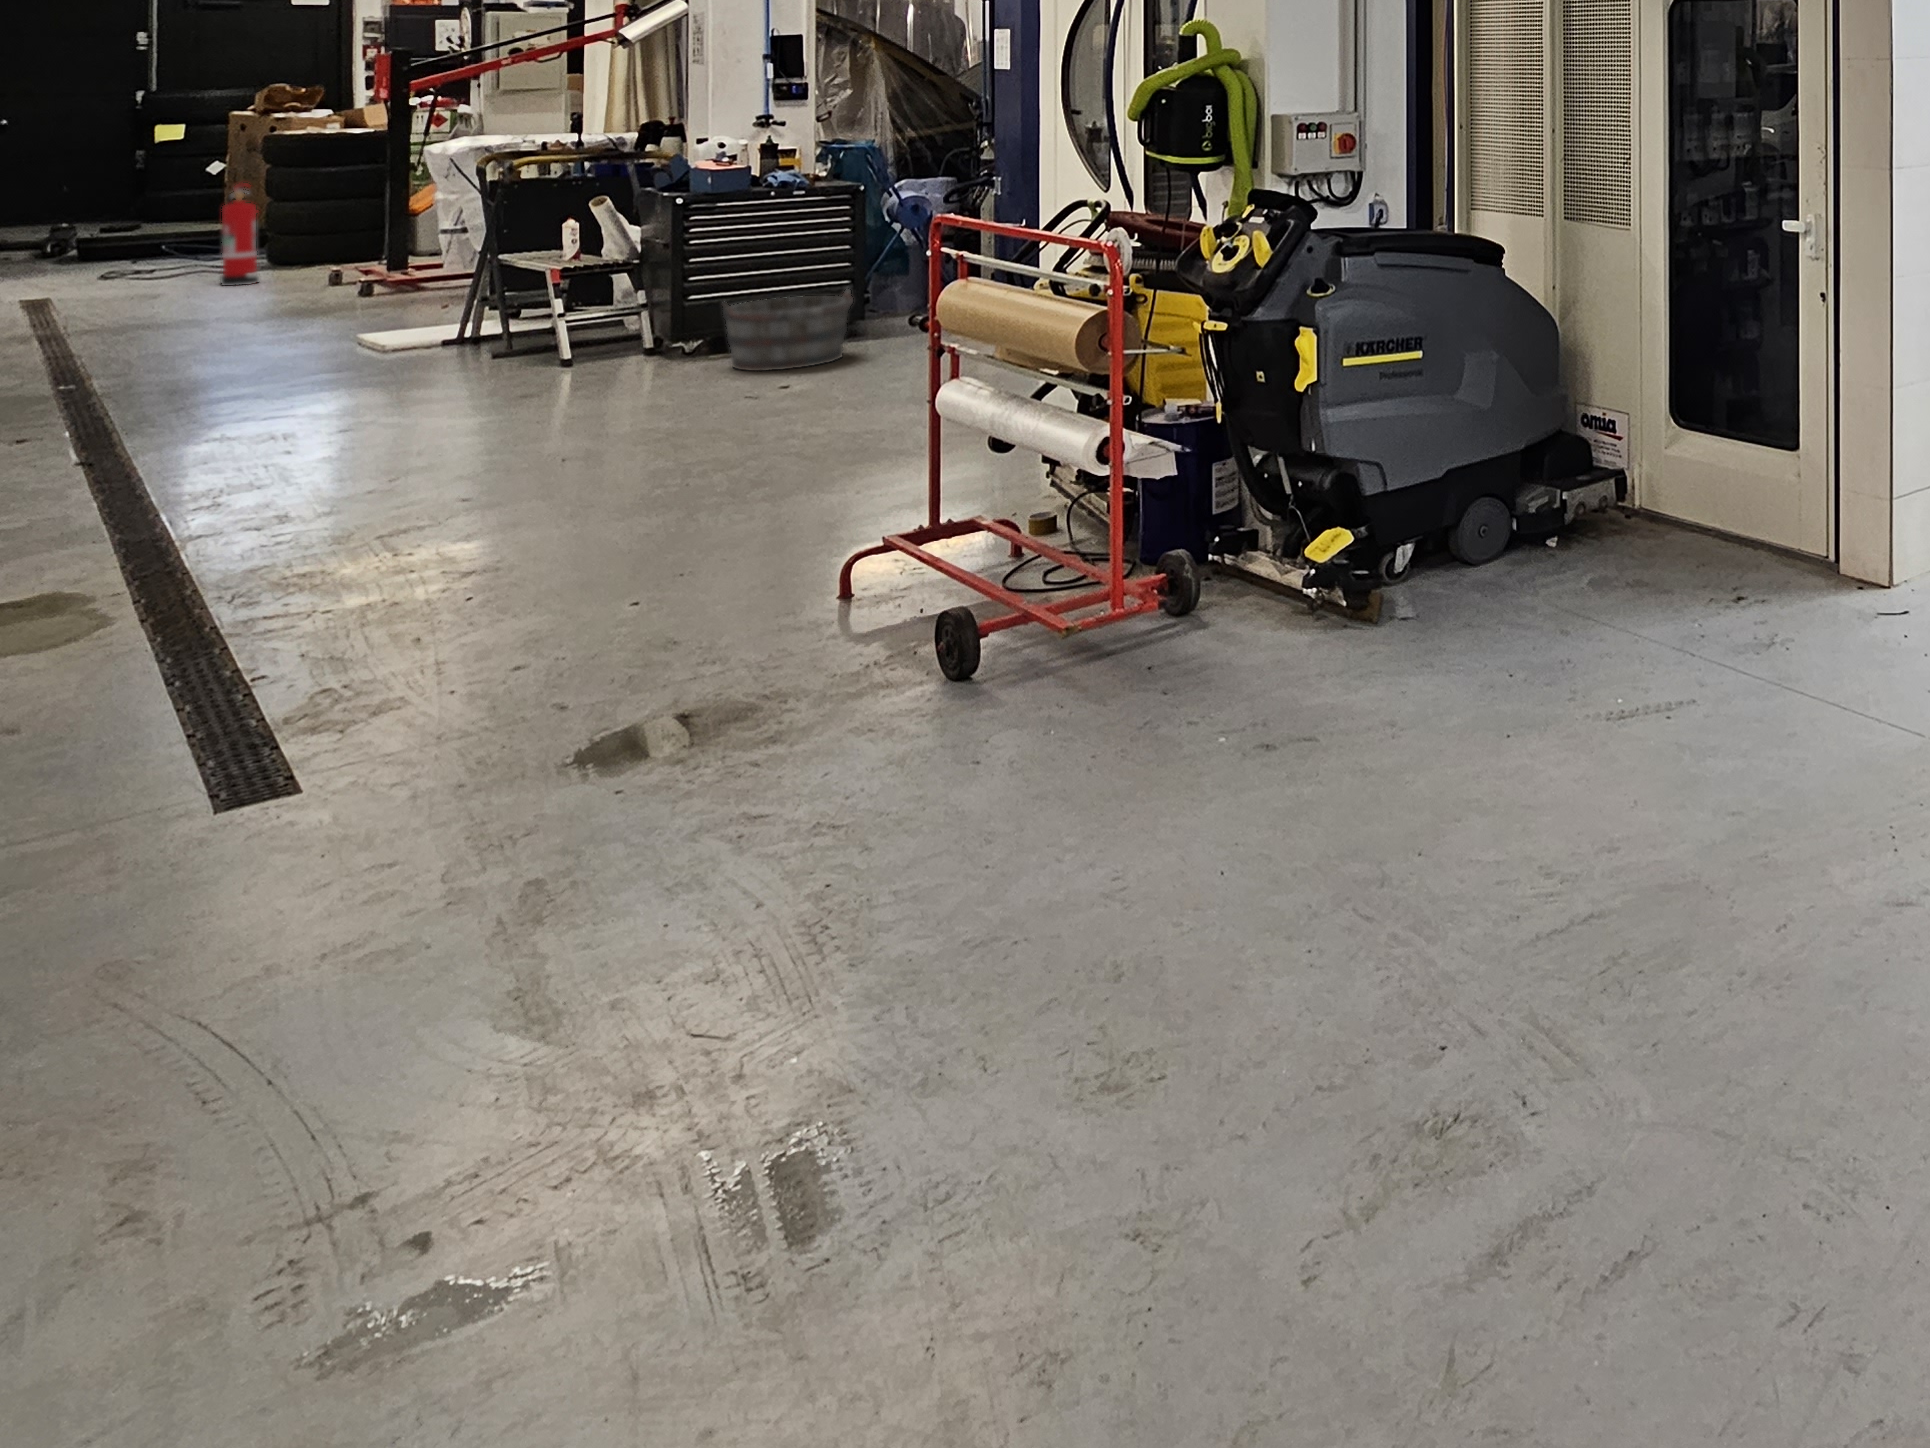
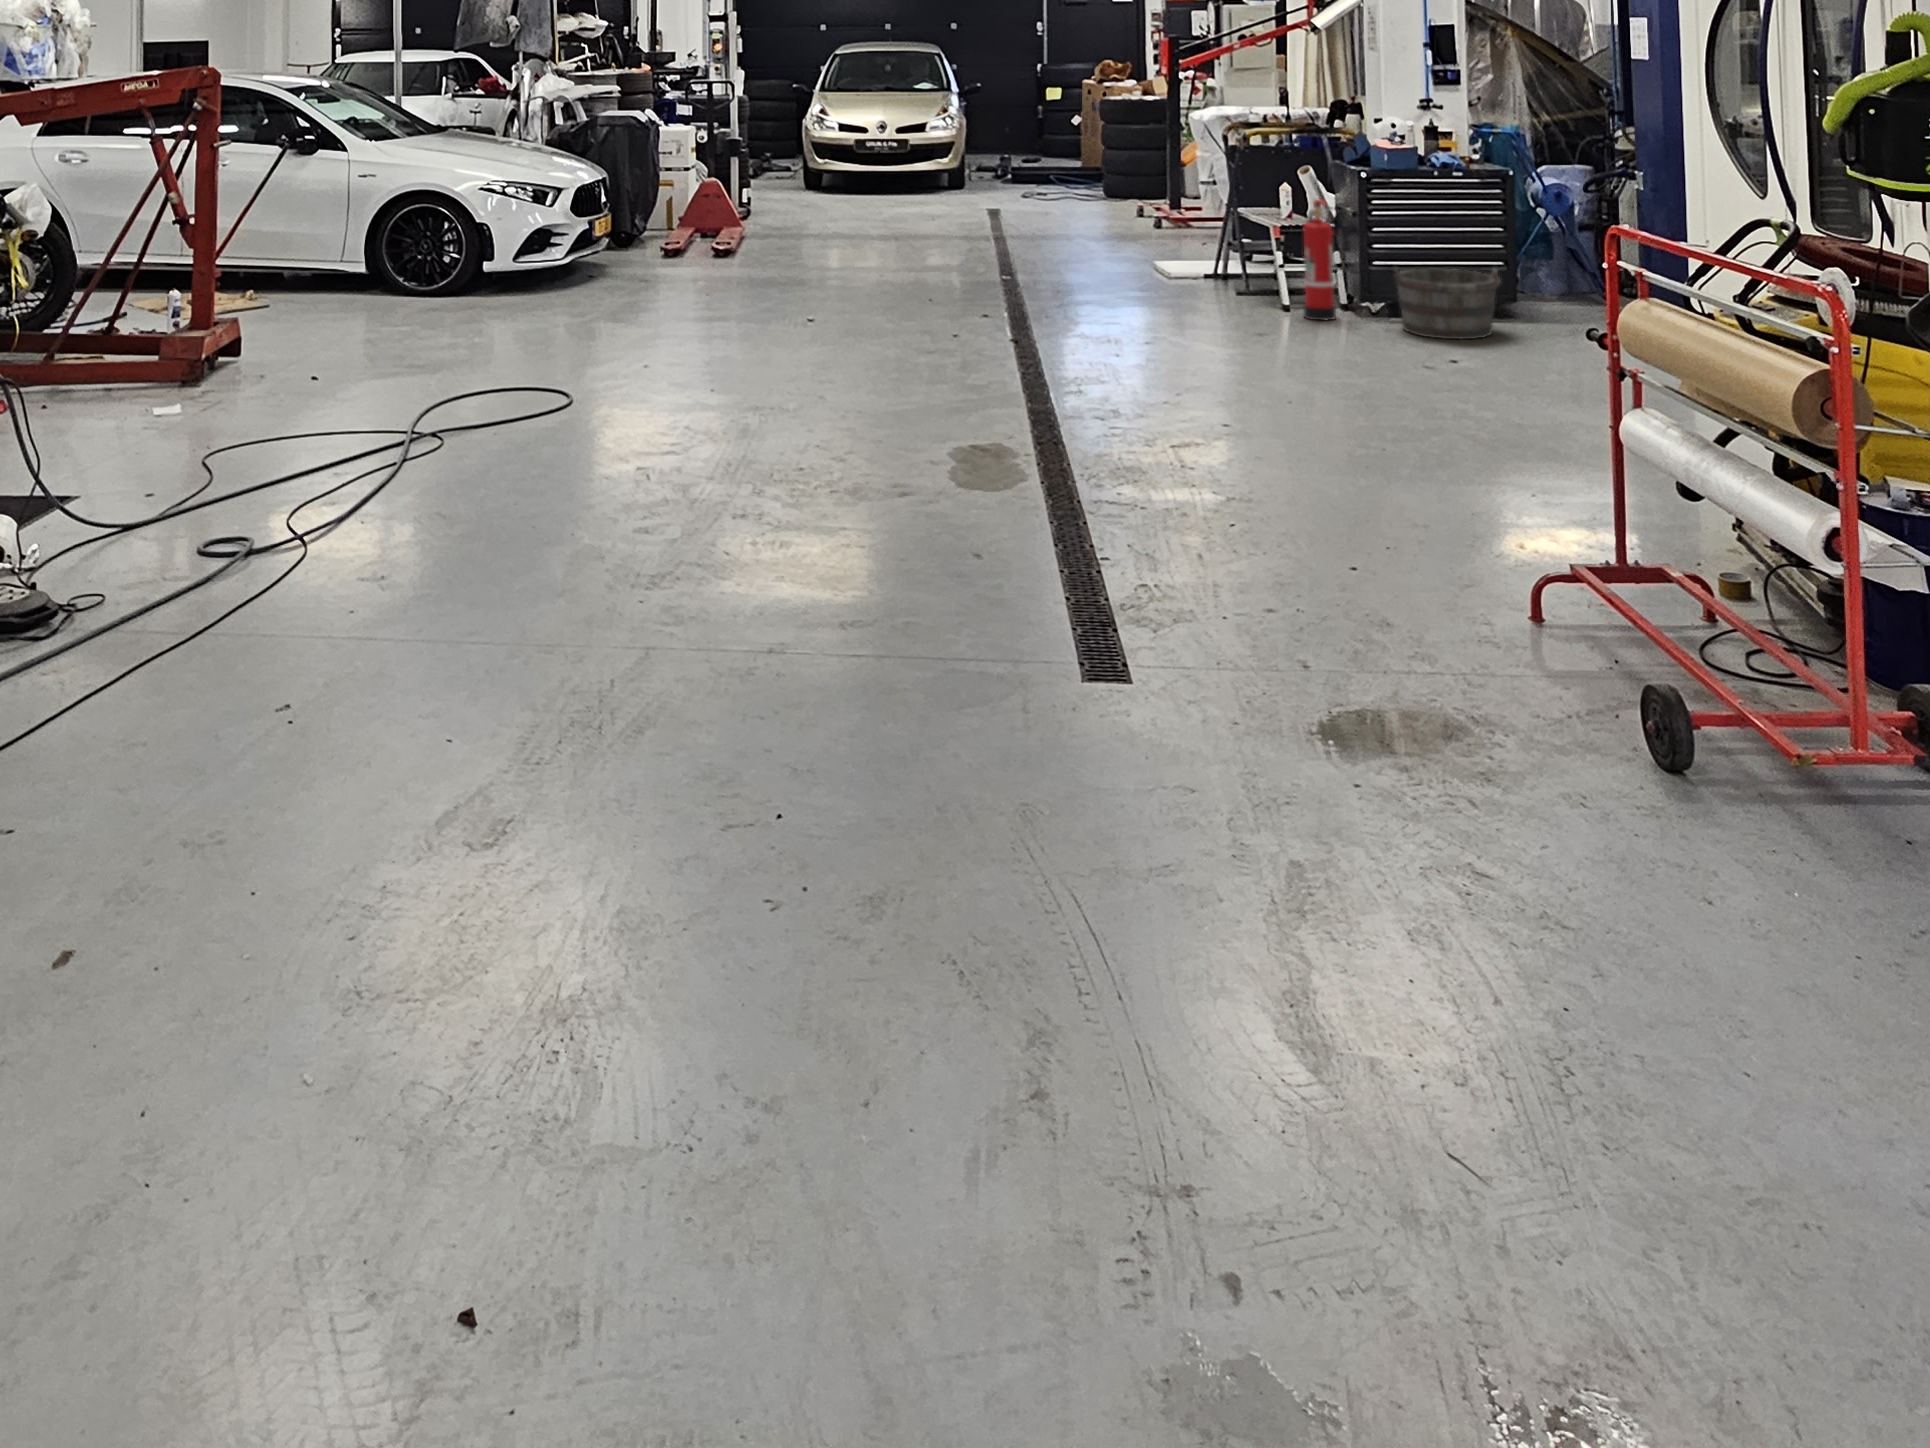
fire extinguisher: present [220,184,259,286] -> present [1304,200,1336,320]

